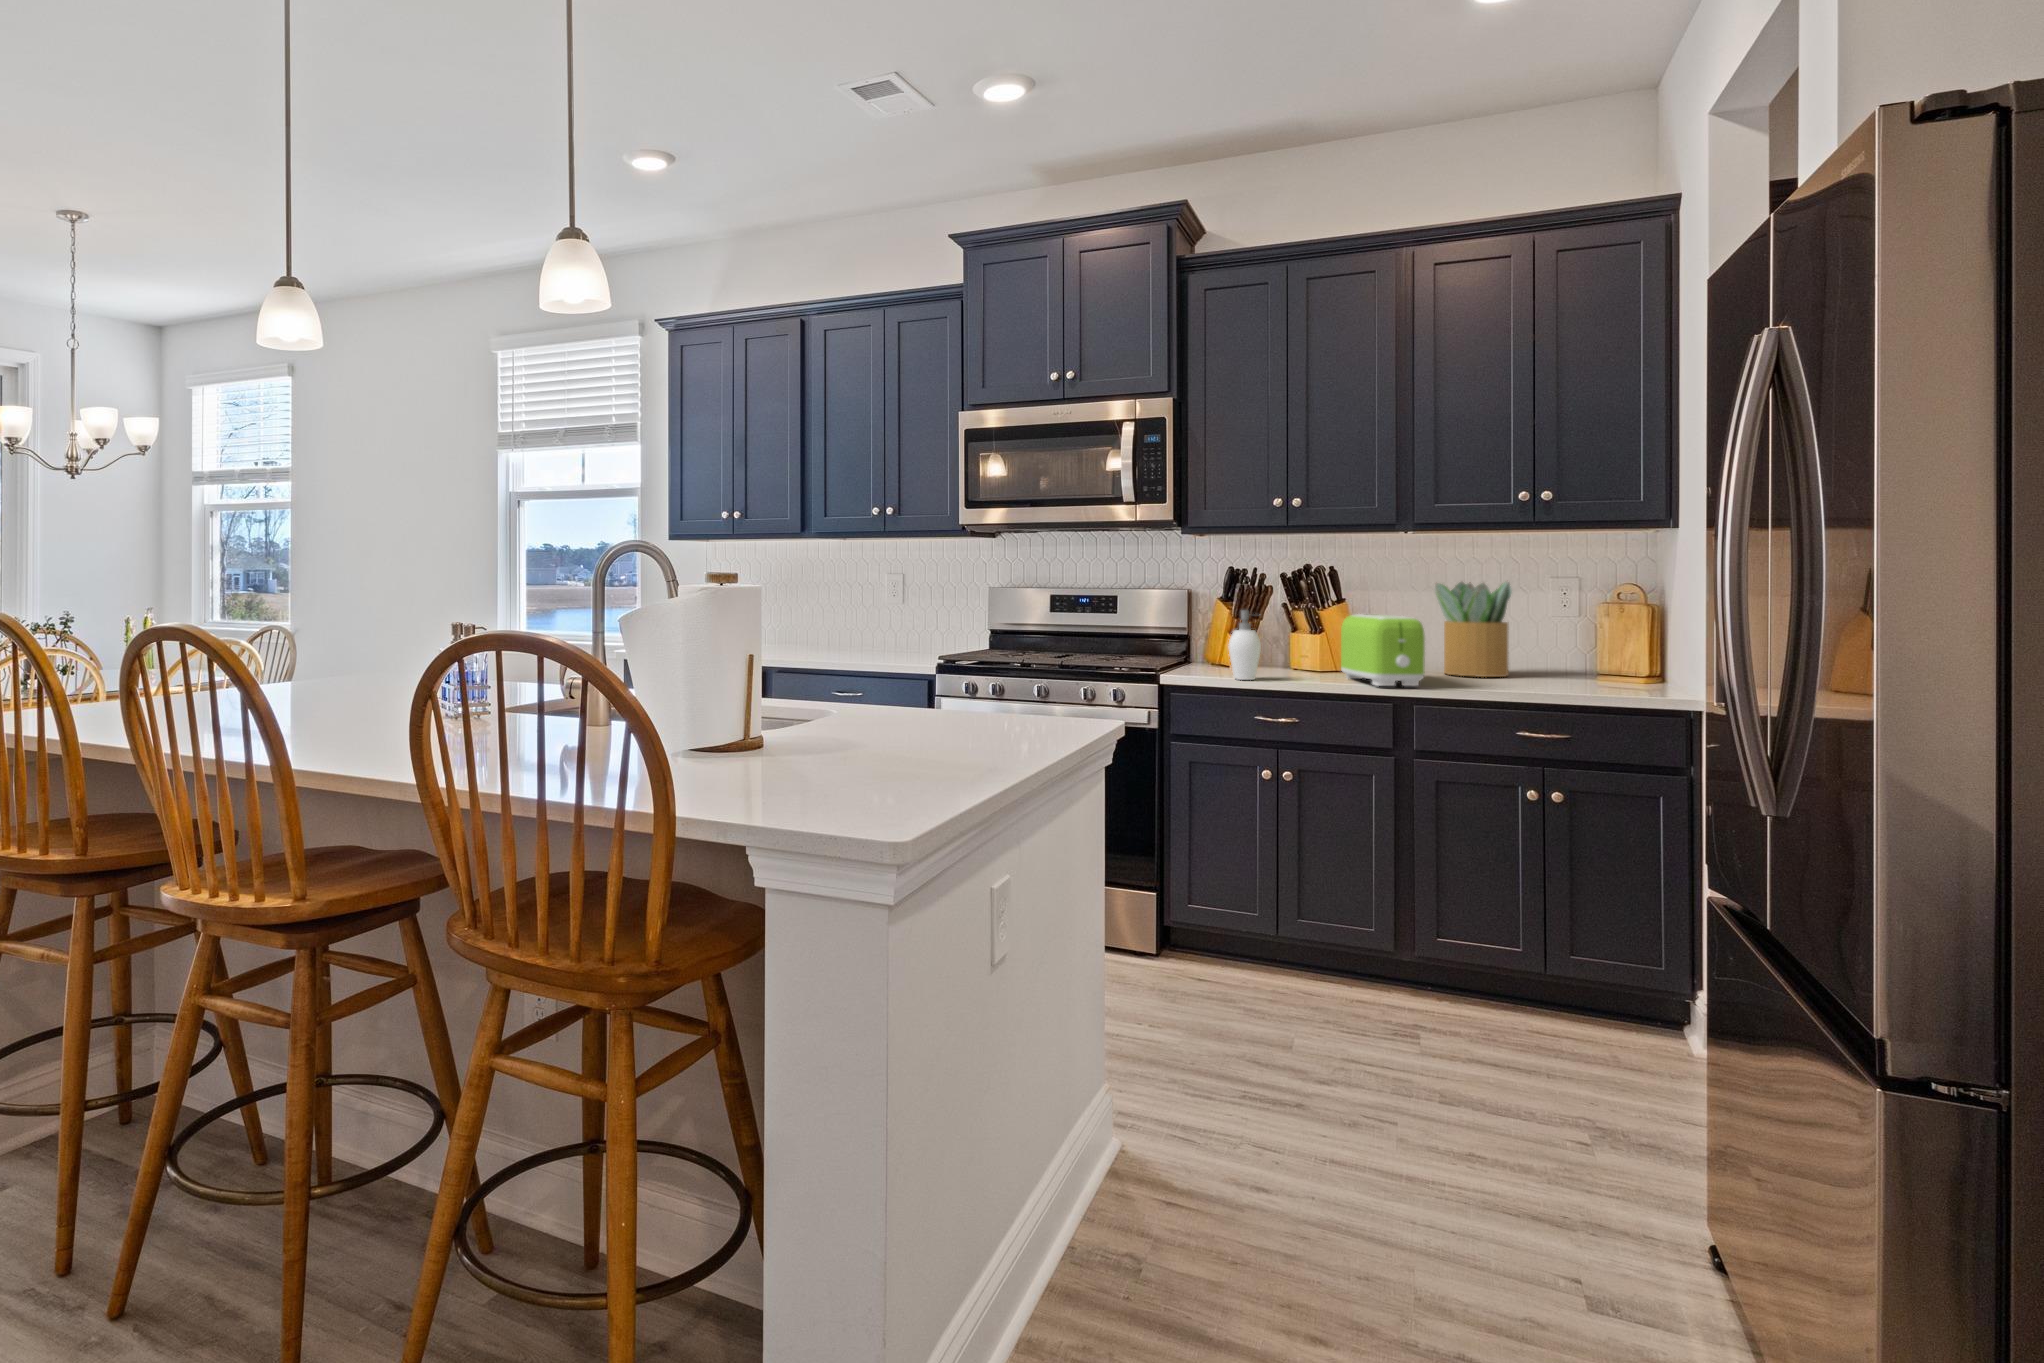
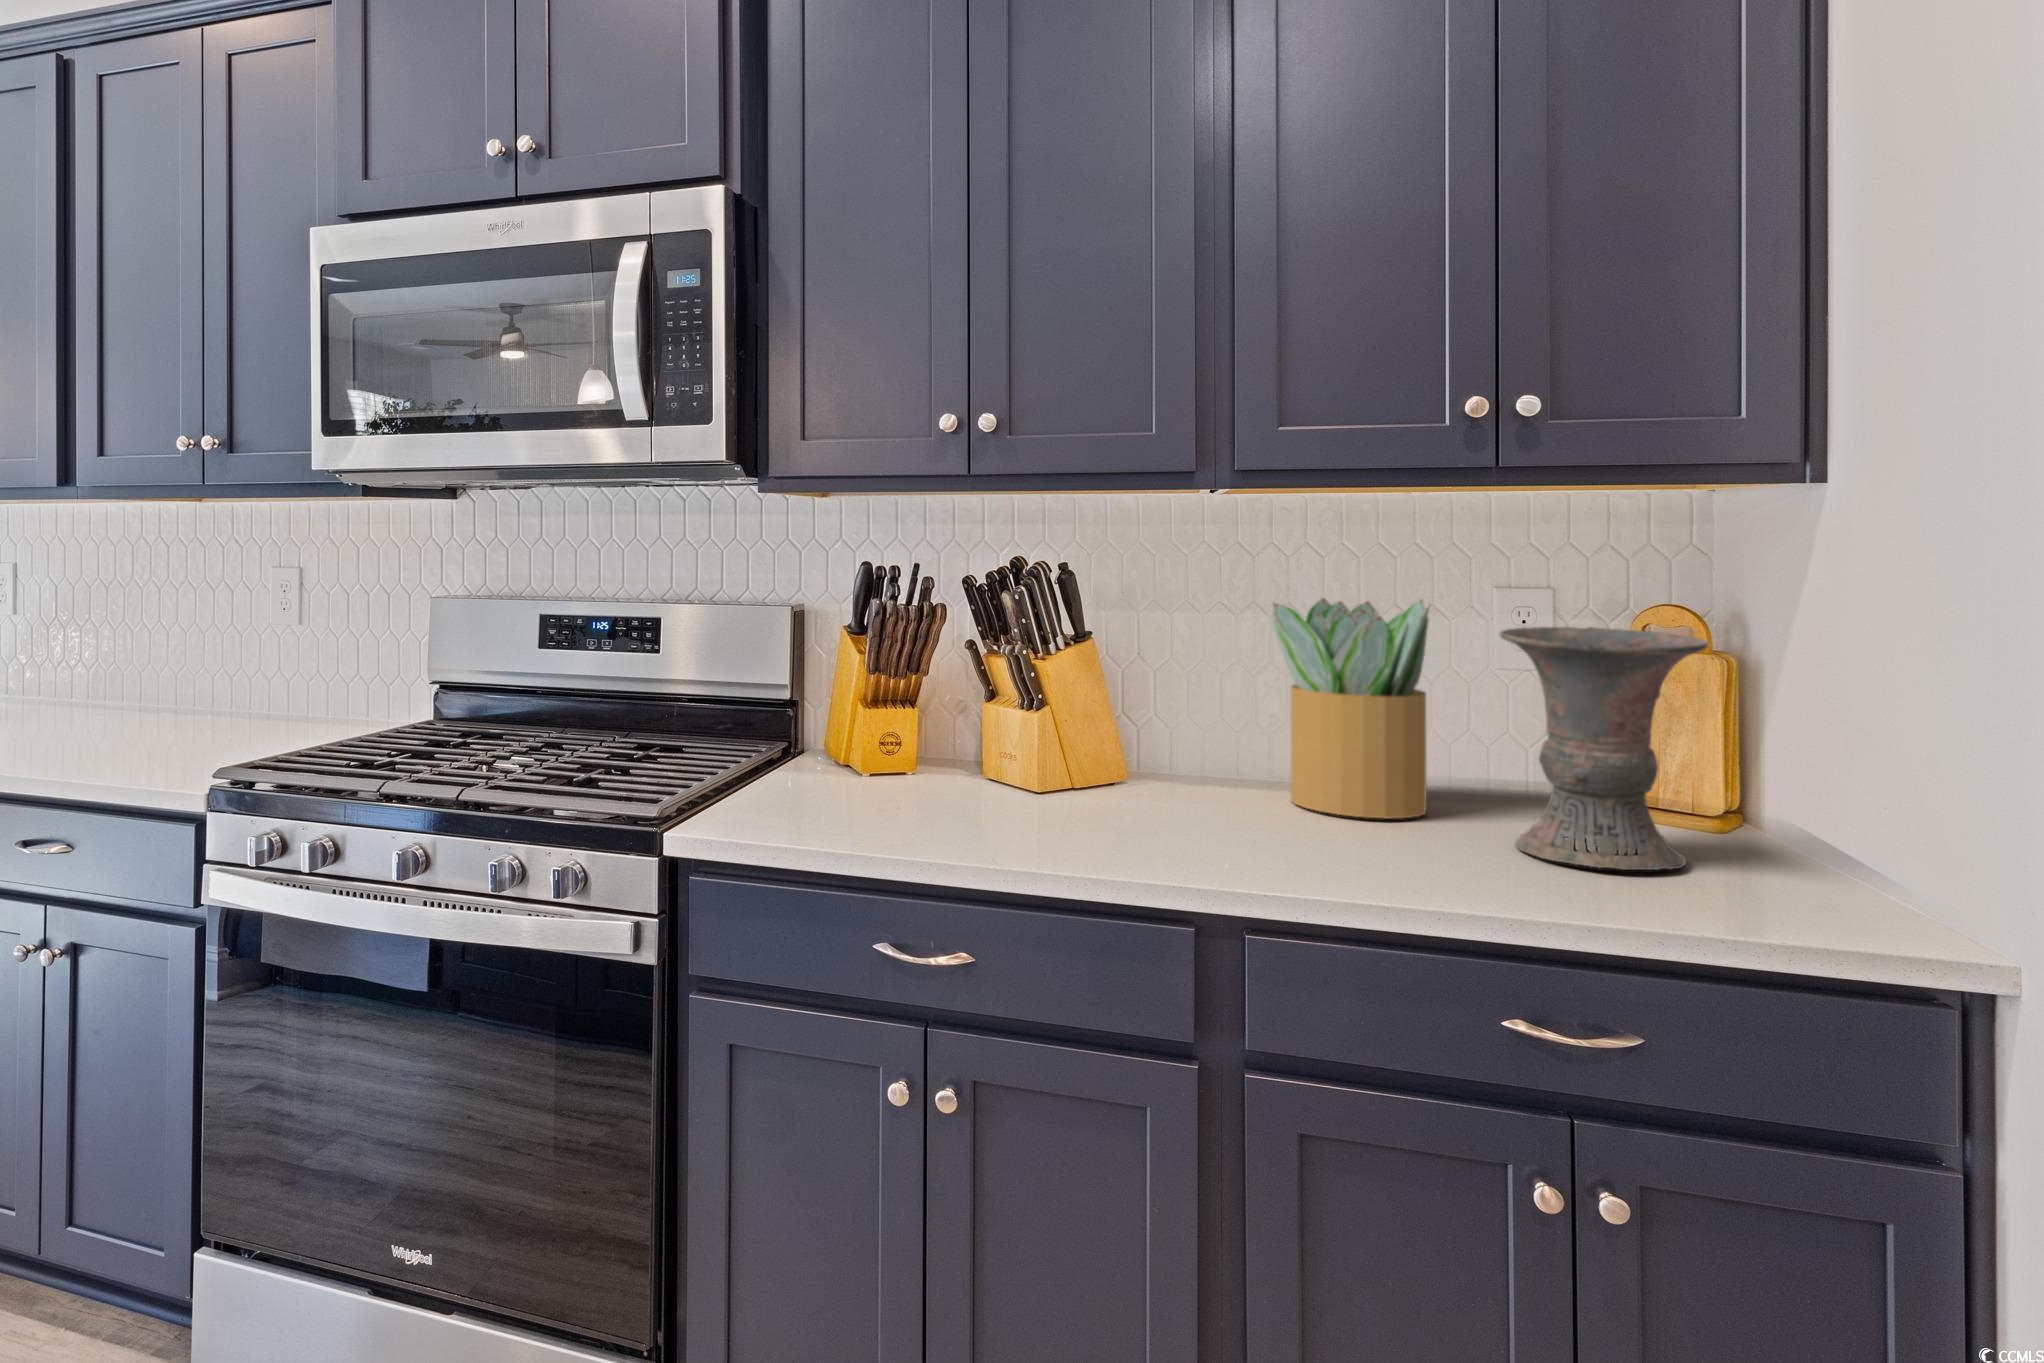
vase: none [1534,590,1621,687] -> present [1499,627,1708,870]
soap dispenser: present [1229,610,1261,680] -> none [826,671,921,840]
toaster: present [1341,614,1425,686] -> none [1077,678,1266,875]

